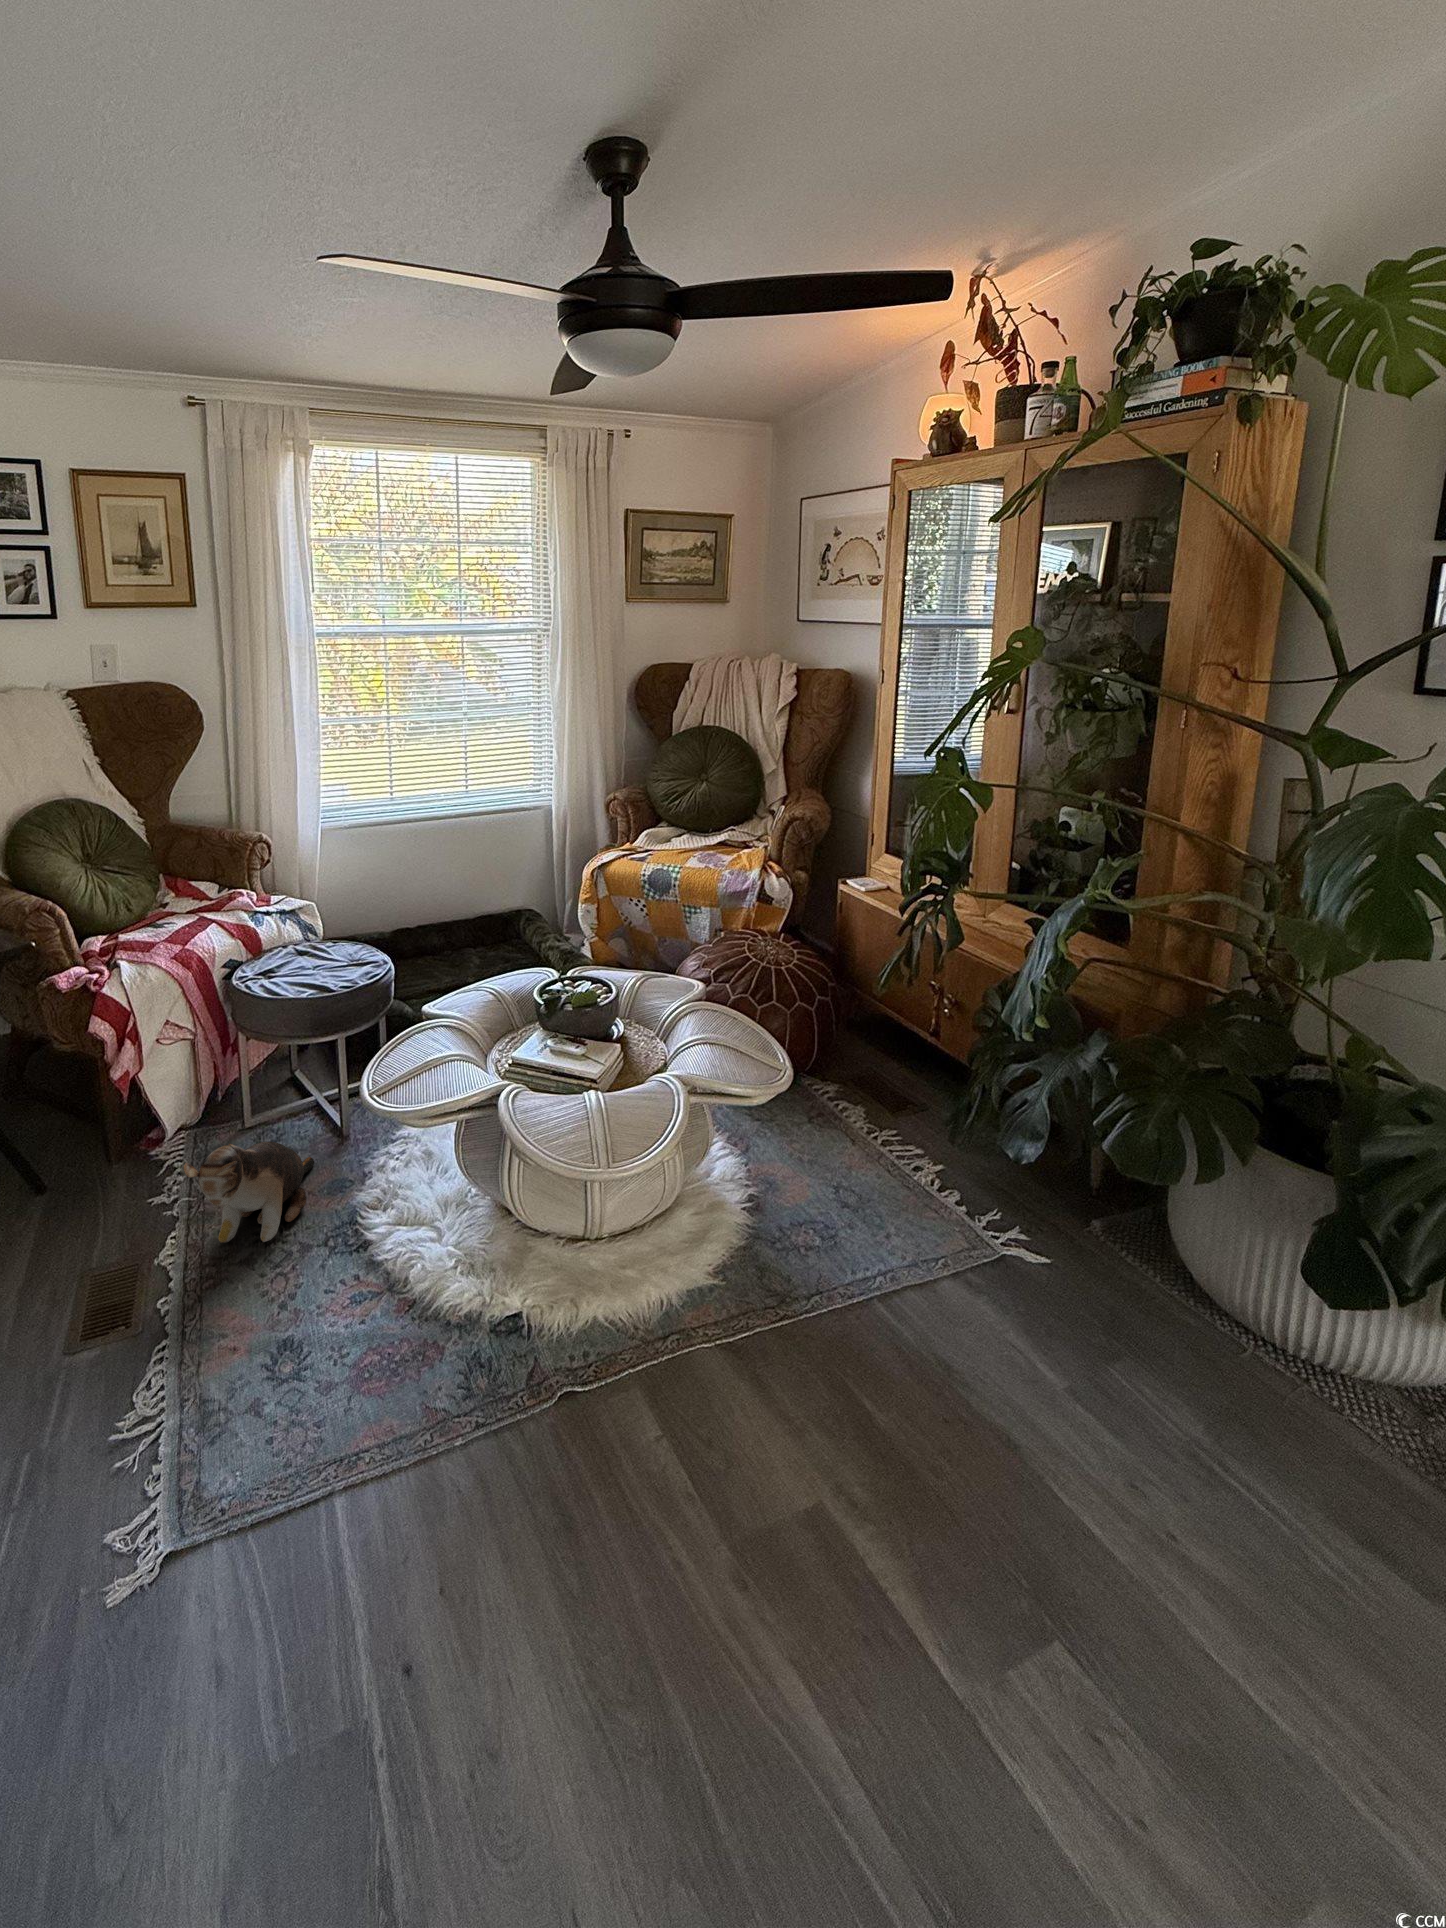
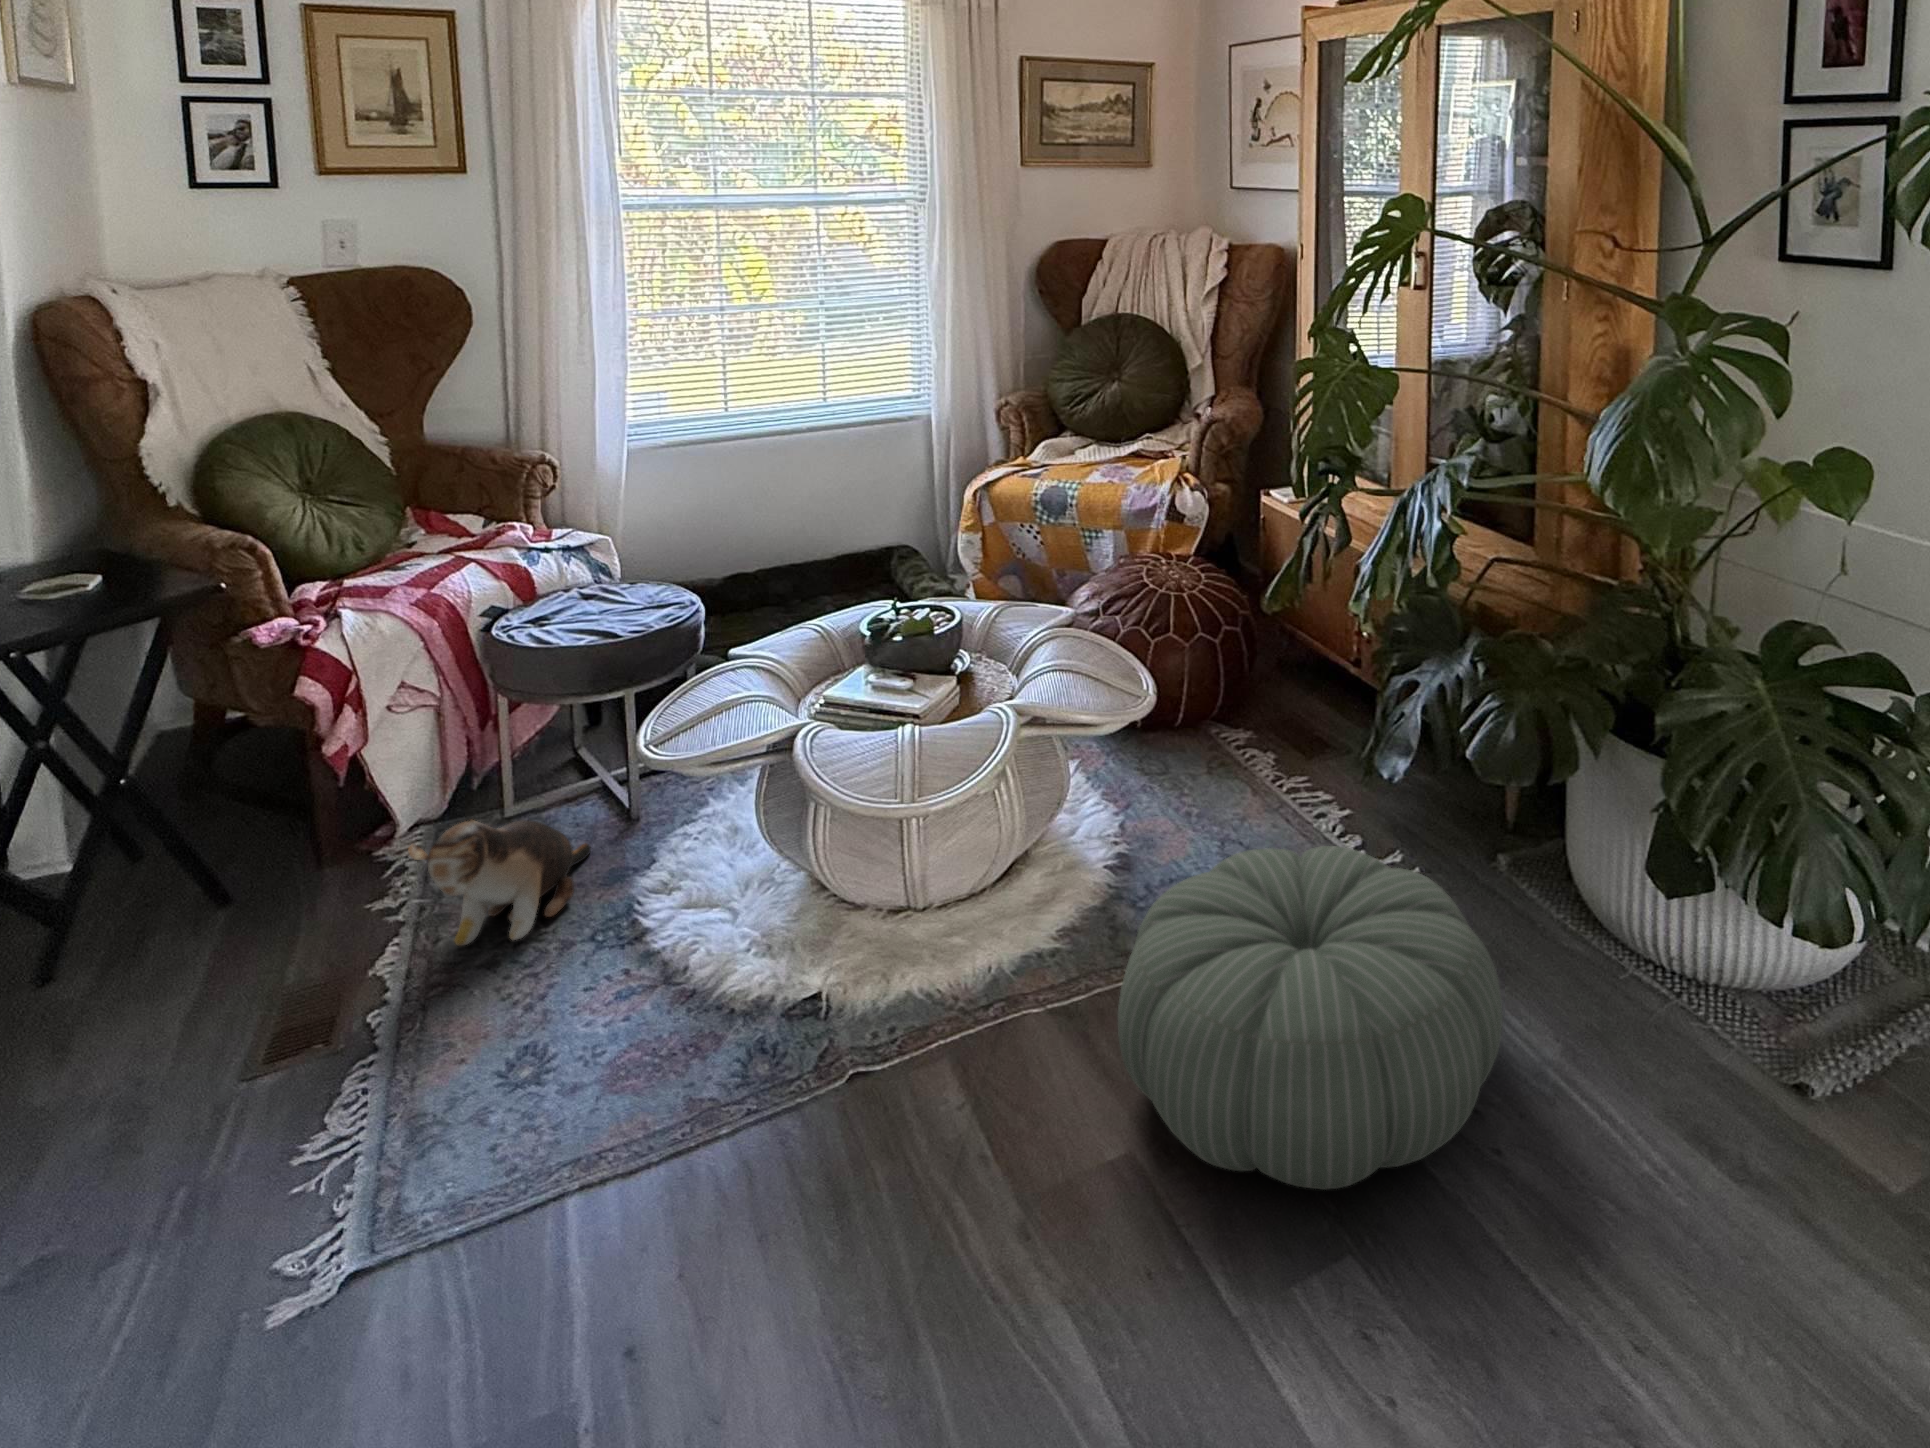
pouf: none [804,1221,1189,1582] -> present [1118,846,1503,1190]

